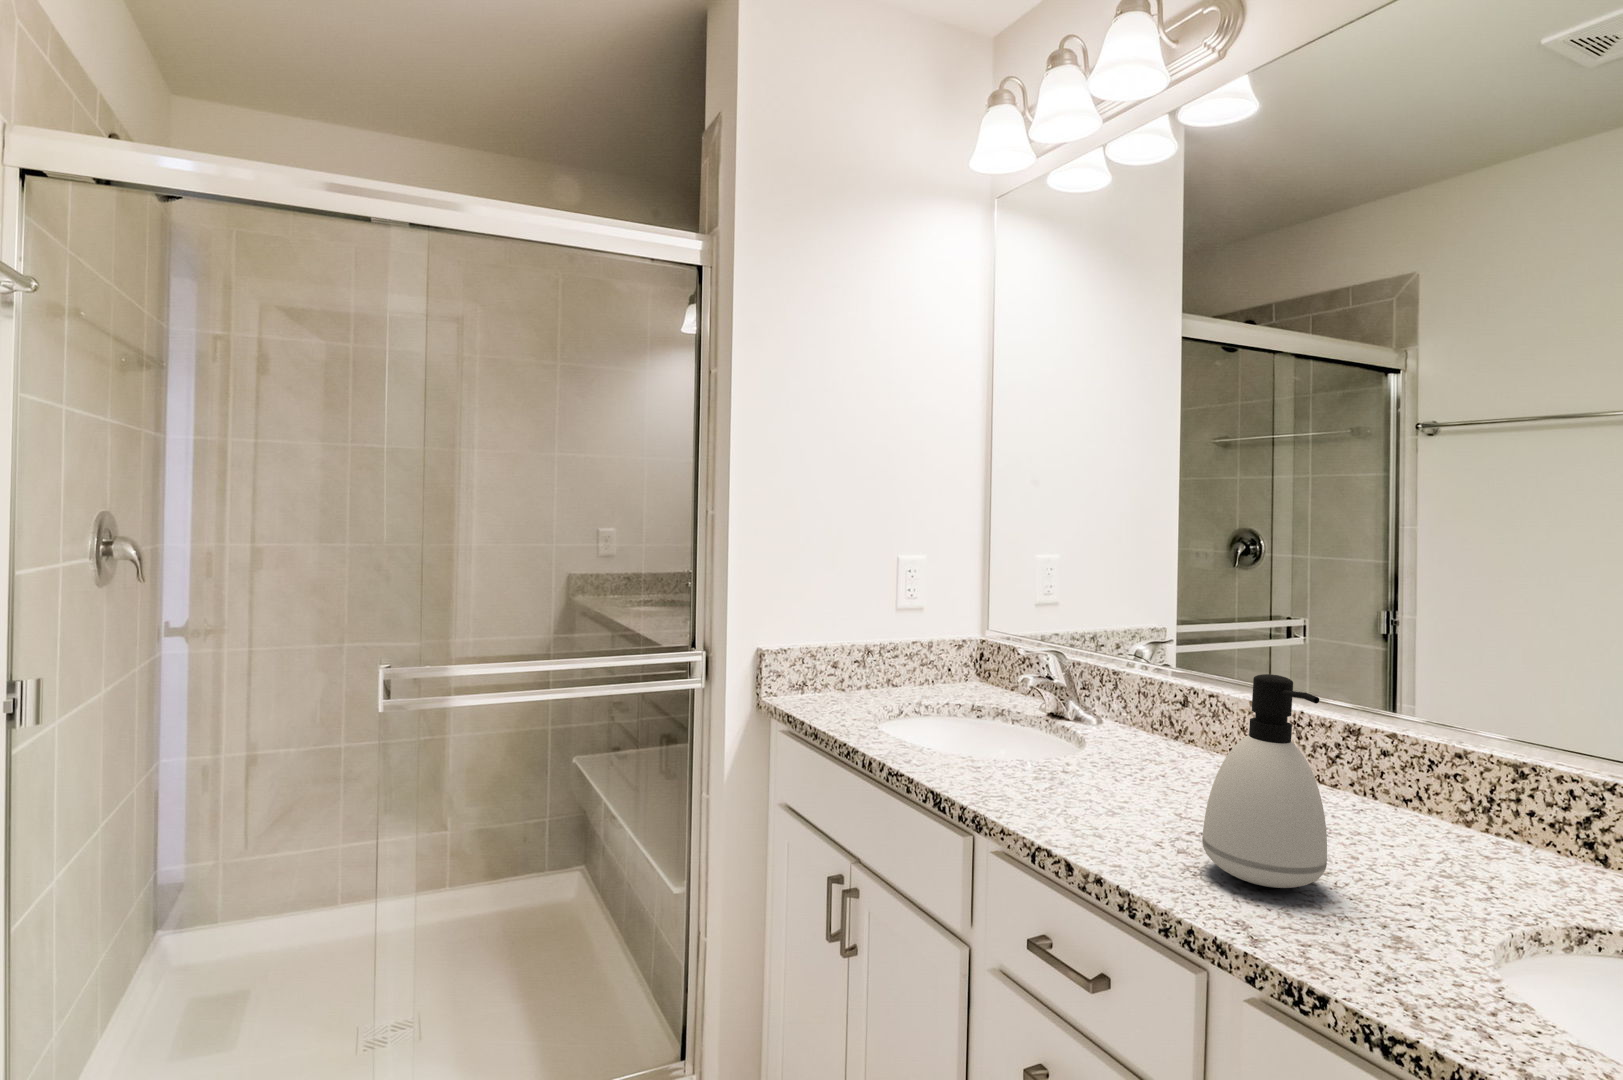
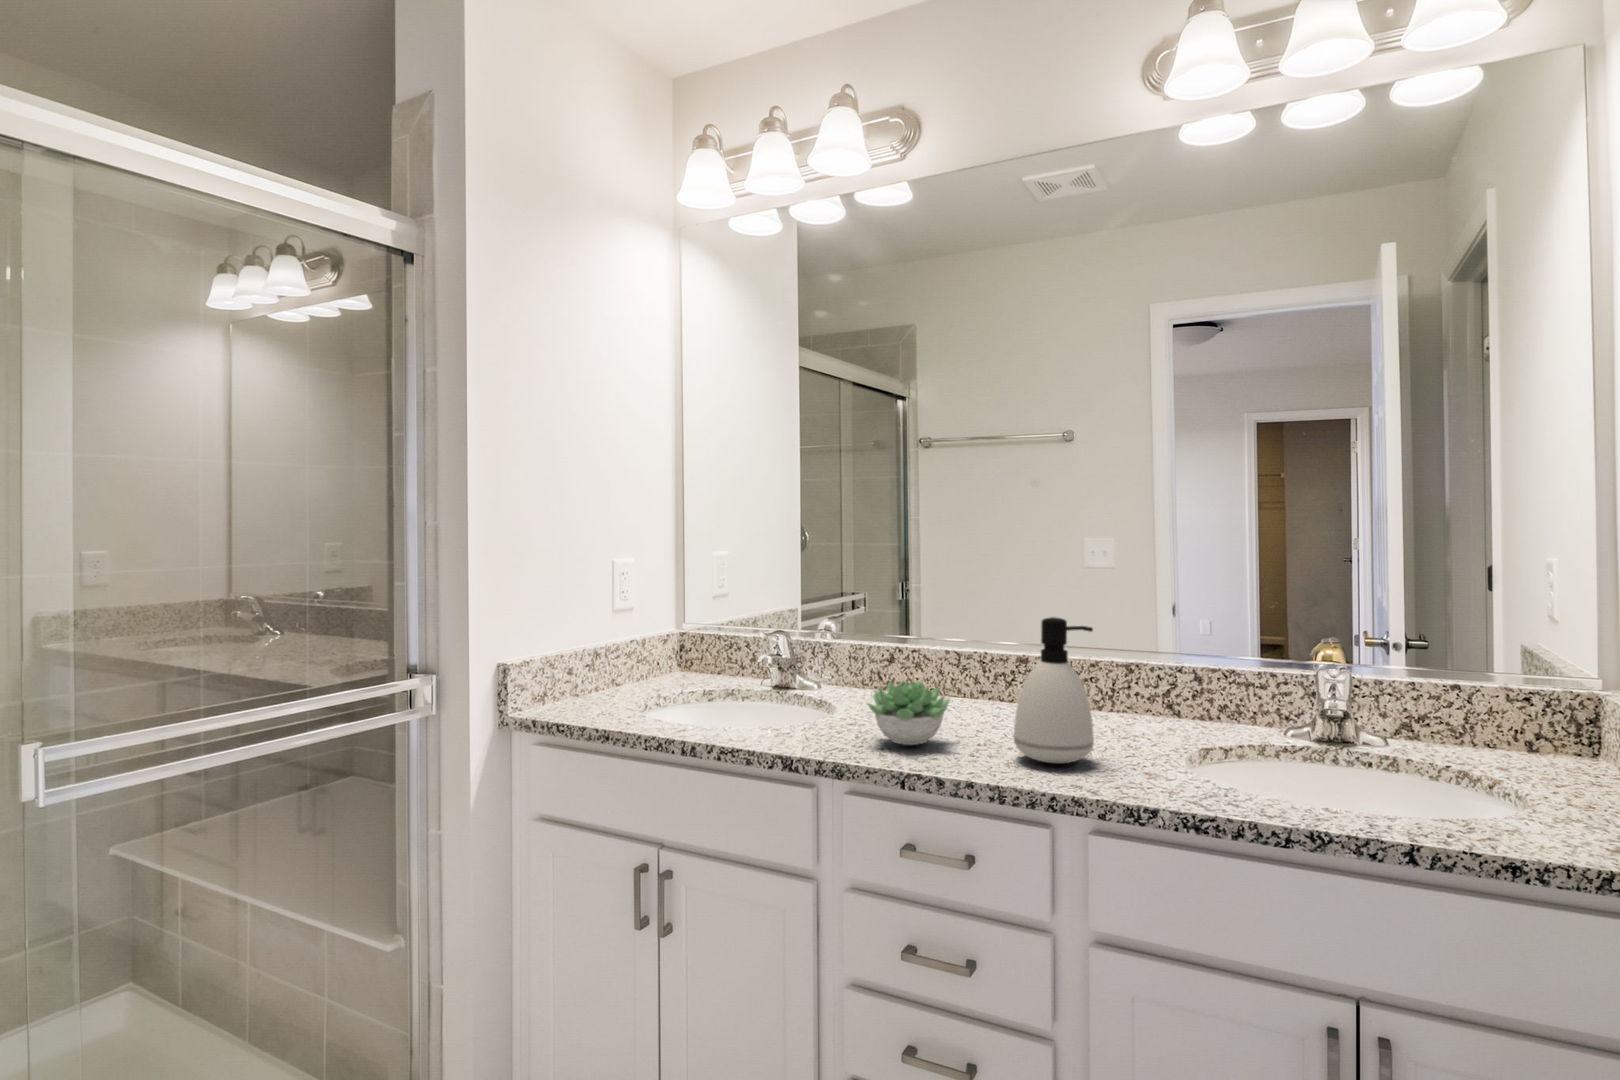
succulent plant: none [1038,728,1158,813] -> present [867,681,950,745]

